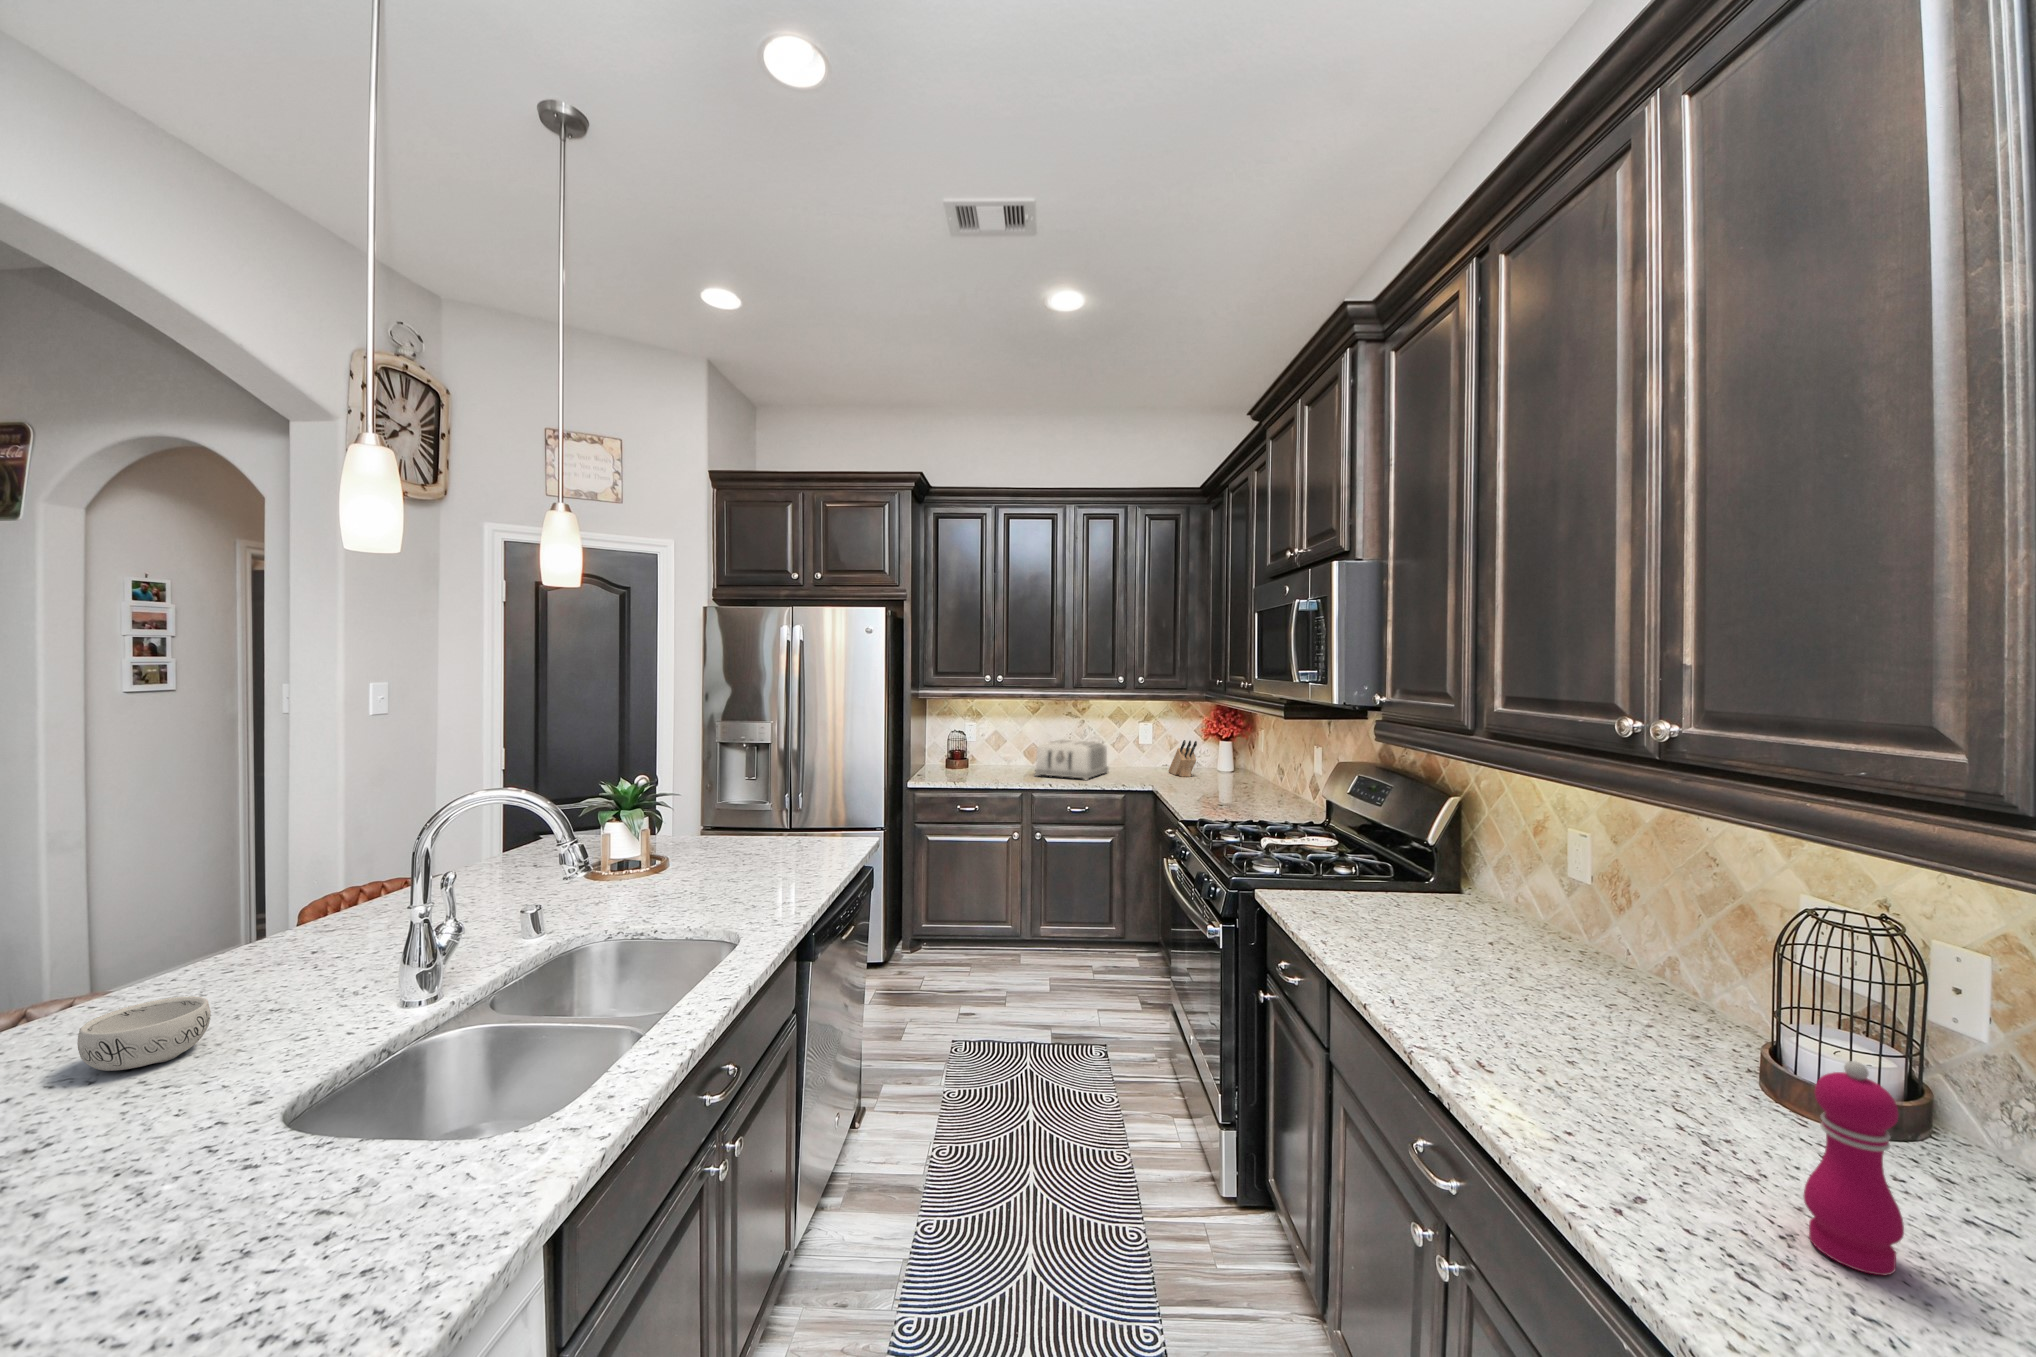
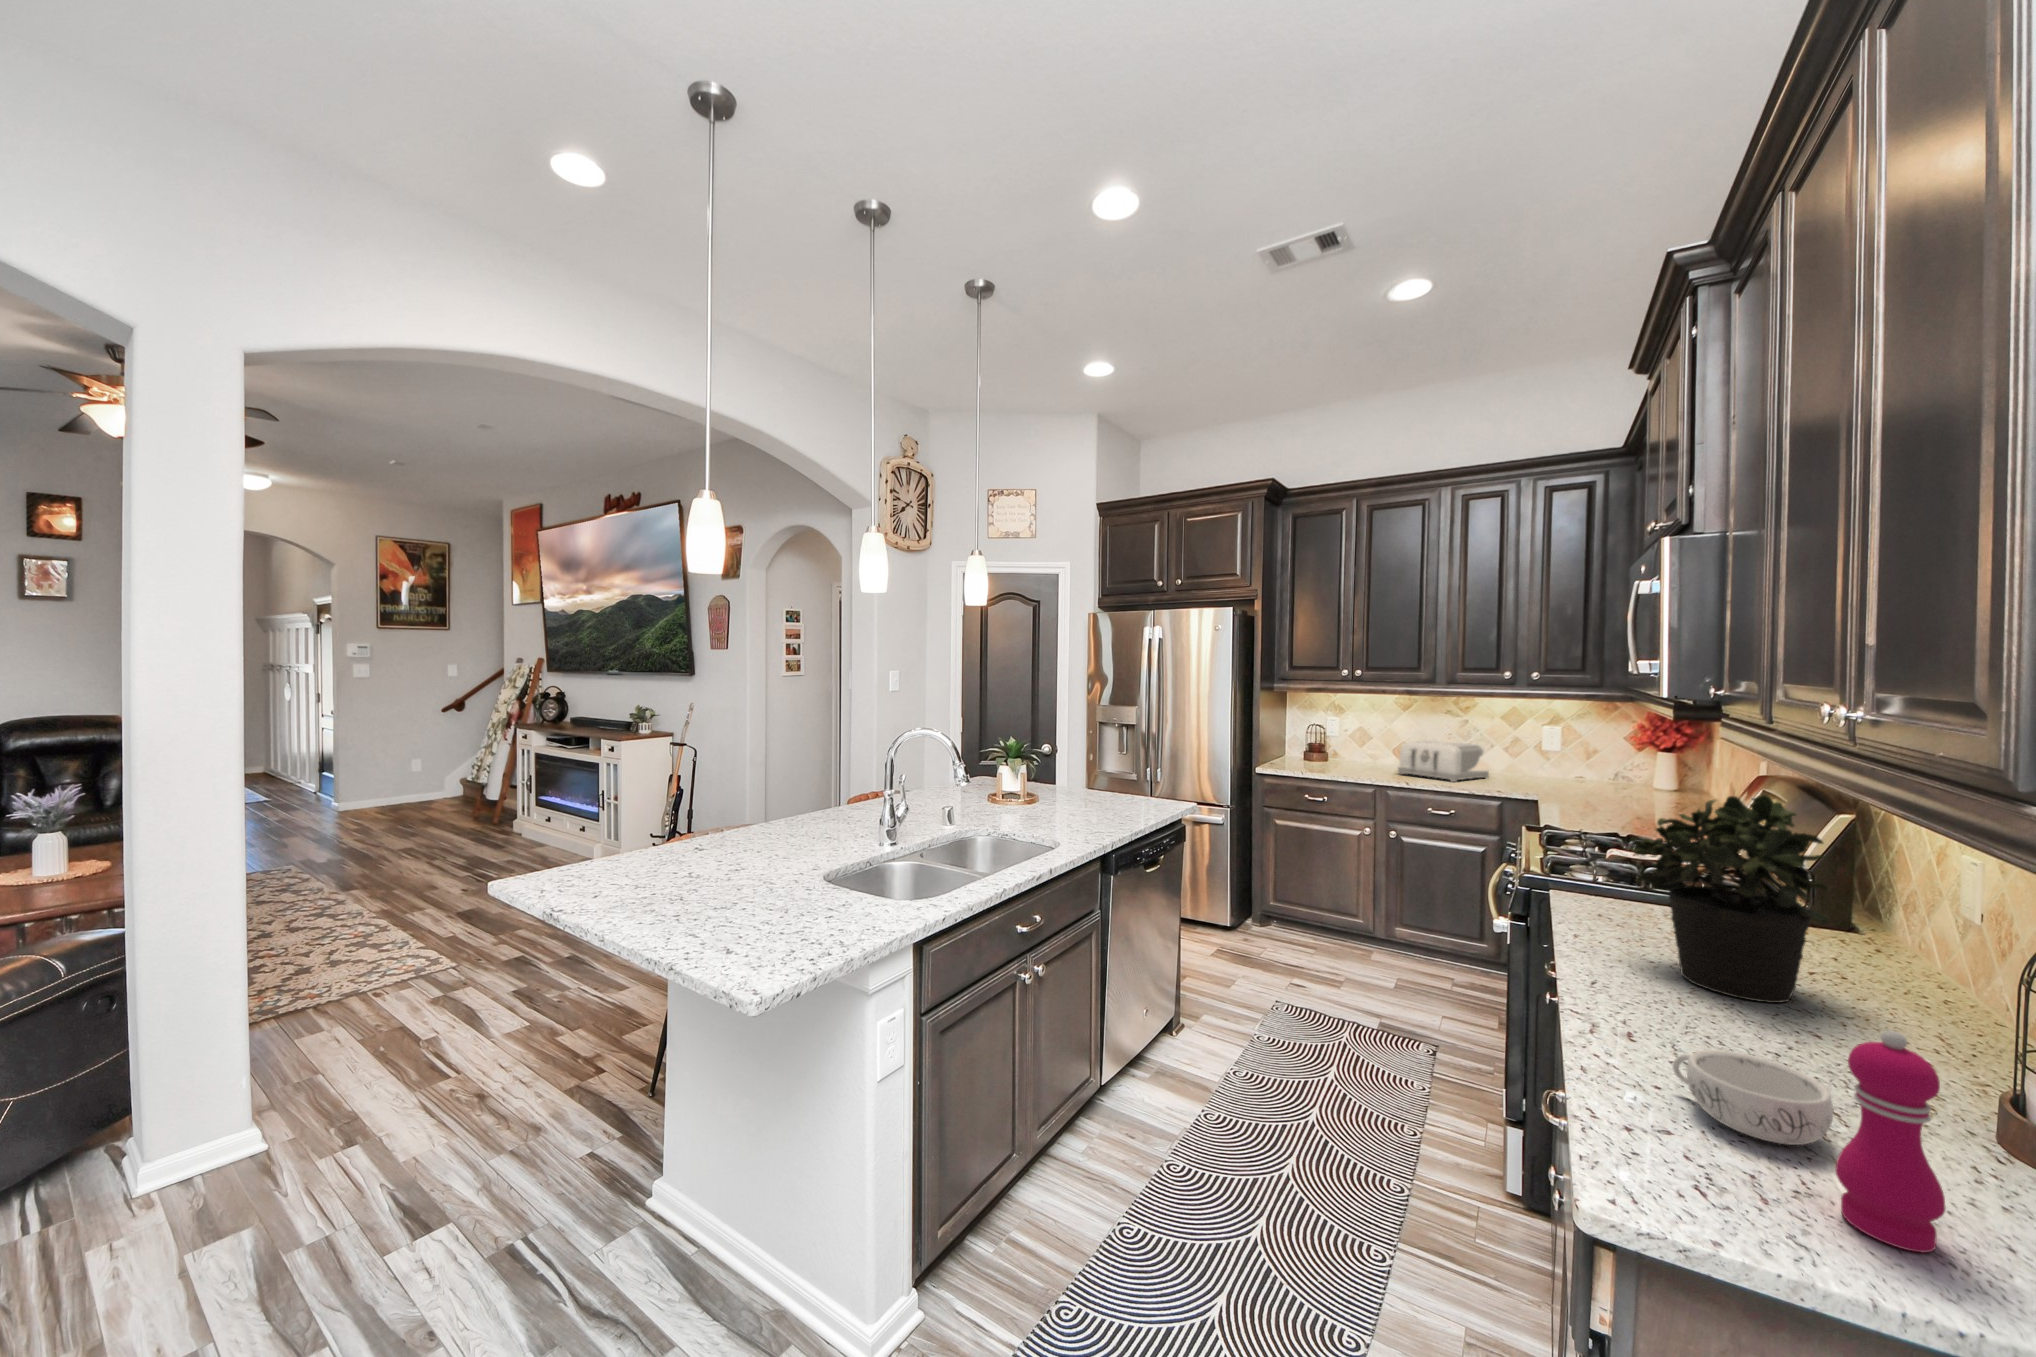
knife block: present [1168,740,1197,777] -> none [1568,747,1601,789]
potted plant: none [1384,803,1552,992] -> present [1630,795,1829,1003]
decorative bowl: present [77,996,211,1071] -> present [1673,1050,1834,1145]

